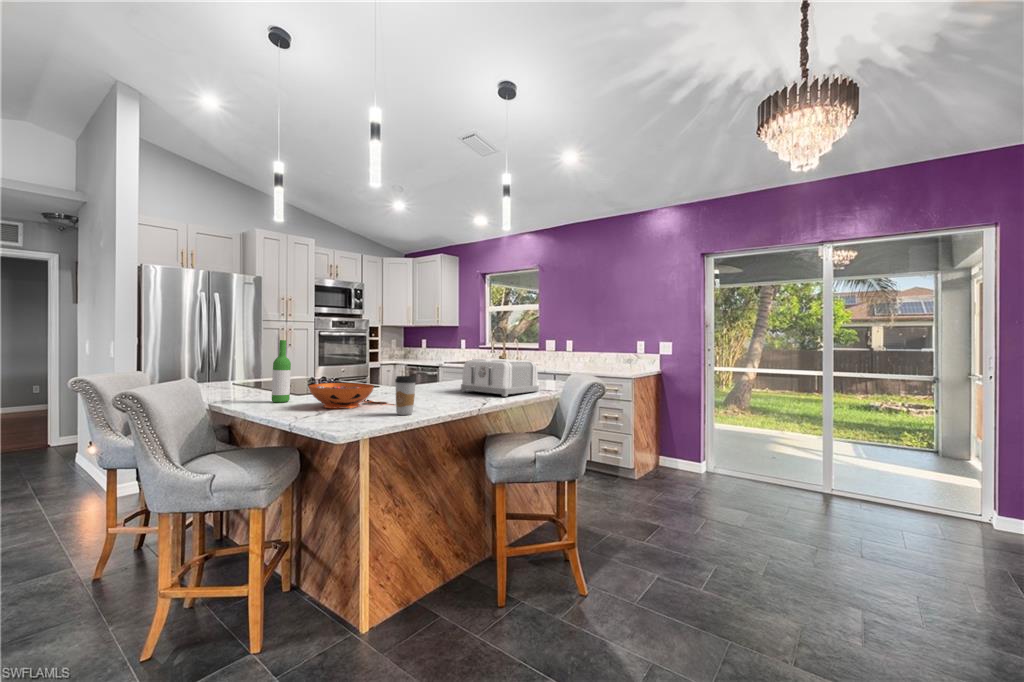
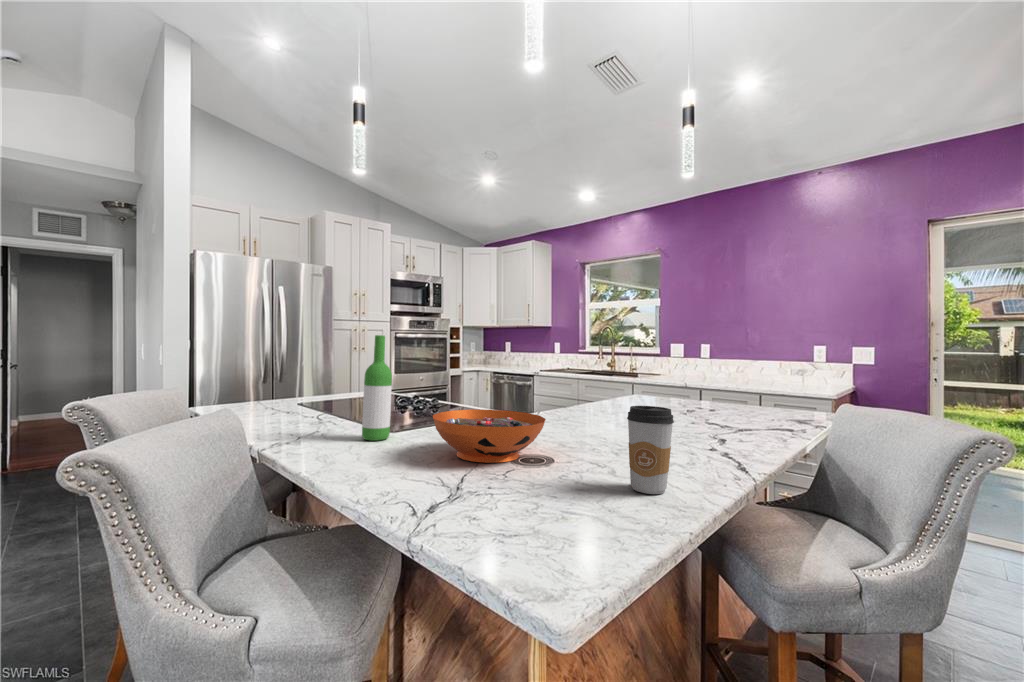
toaster: present [461,359,539,396] -> none [657,368,785,437]

